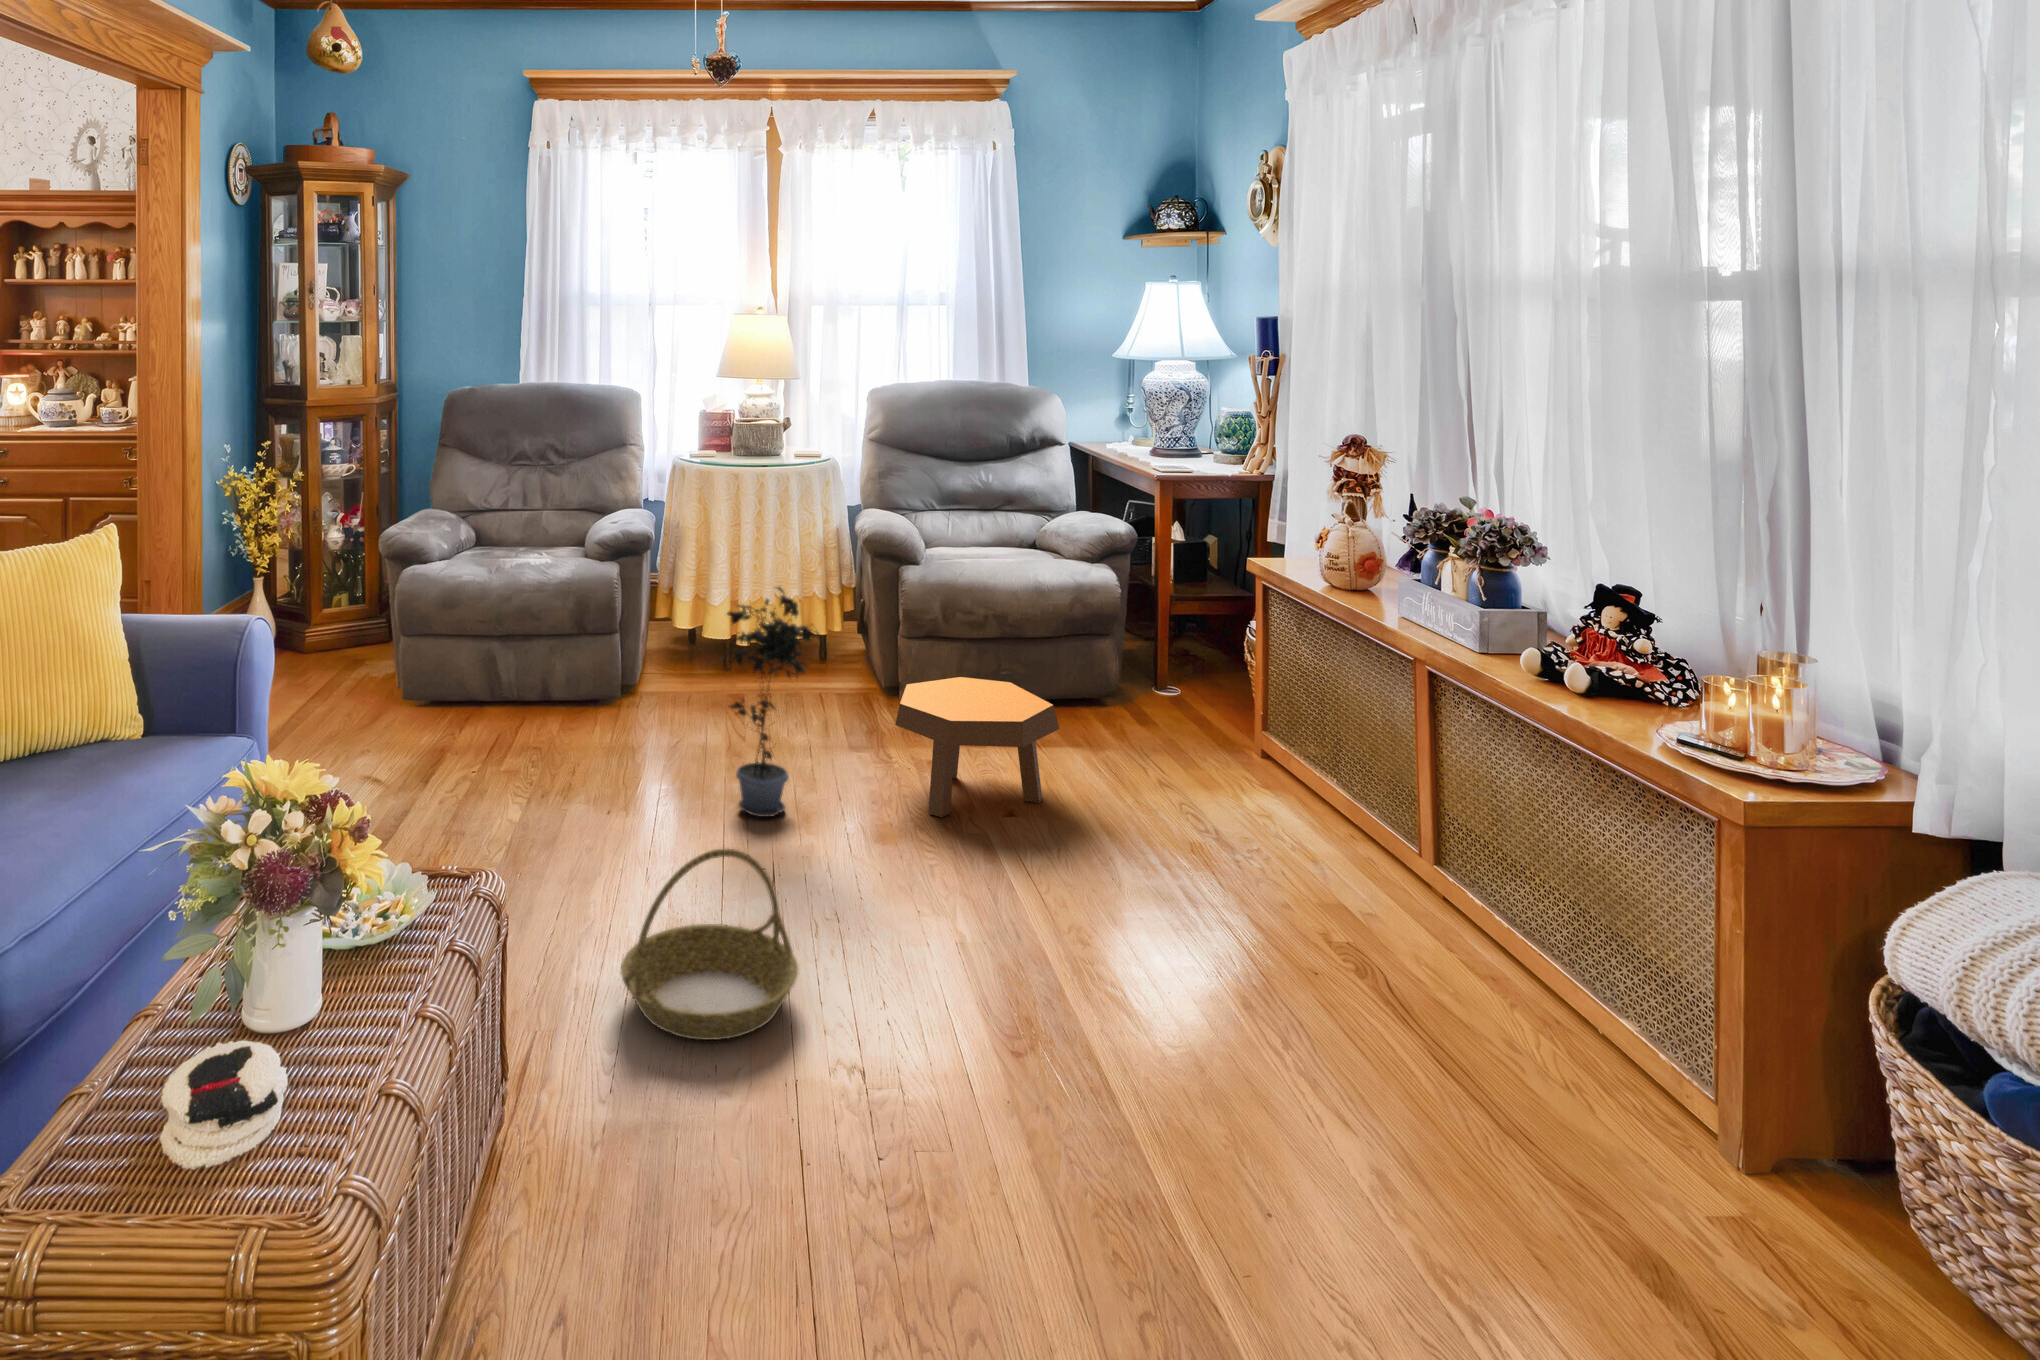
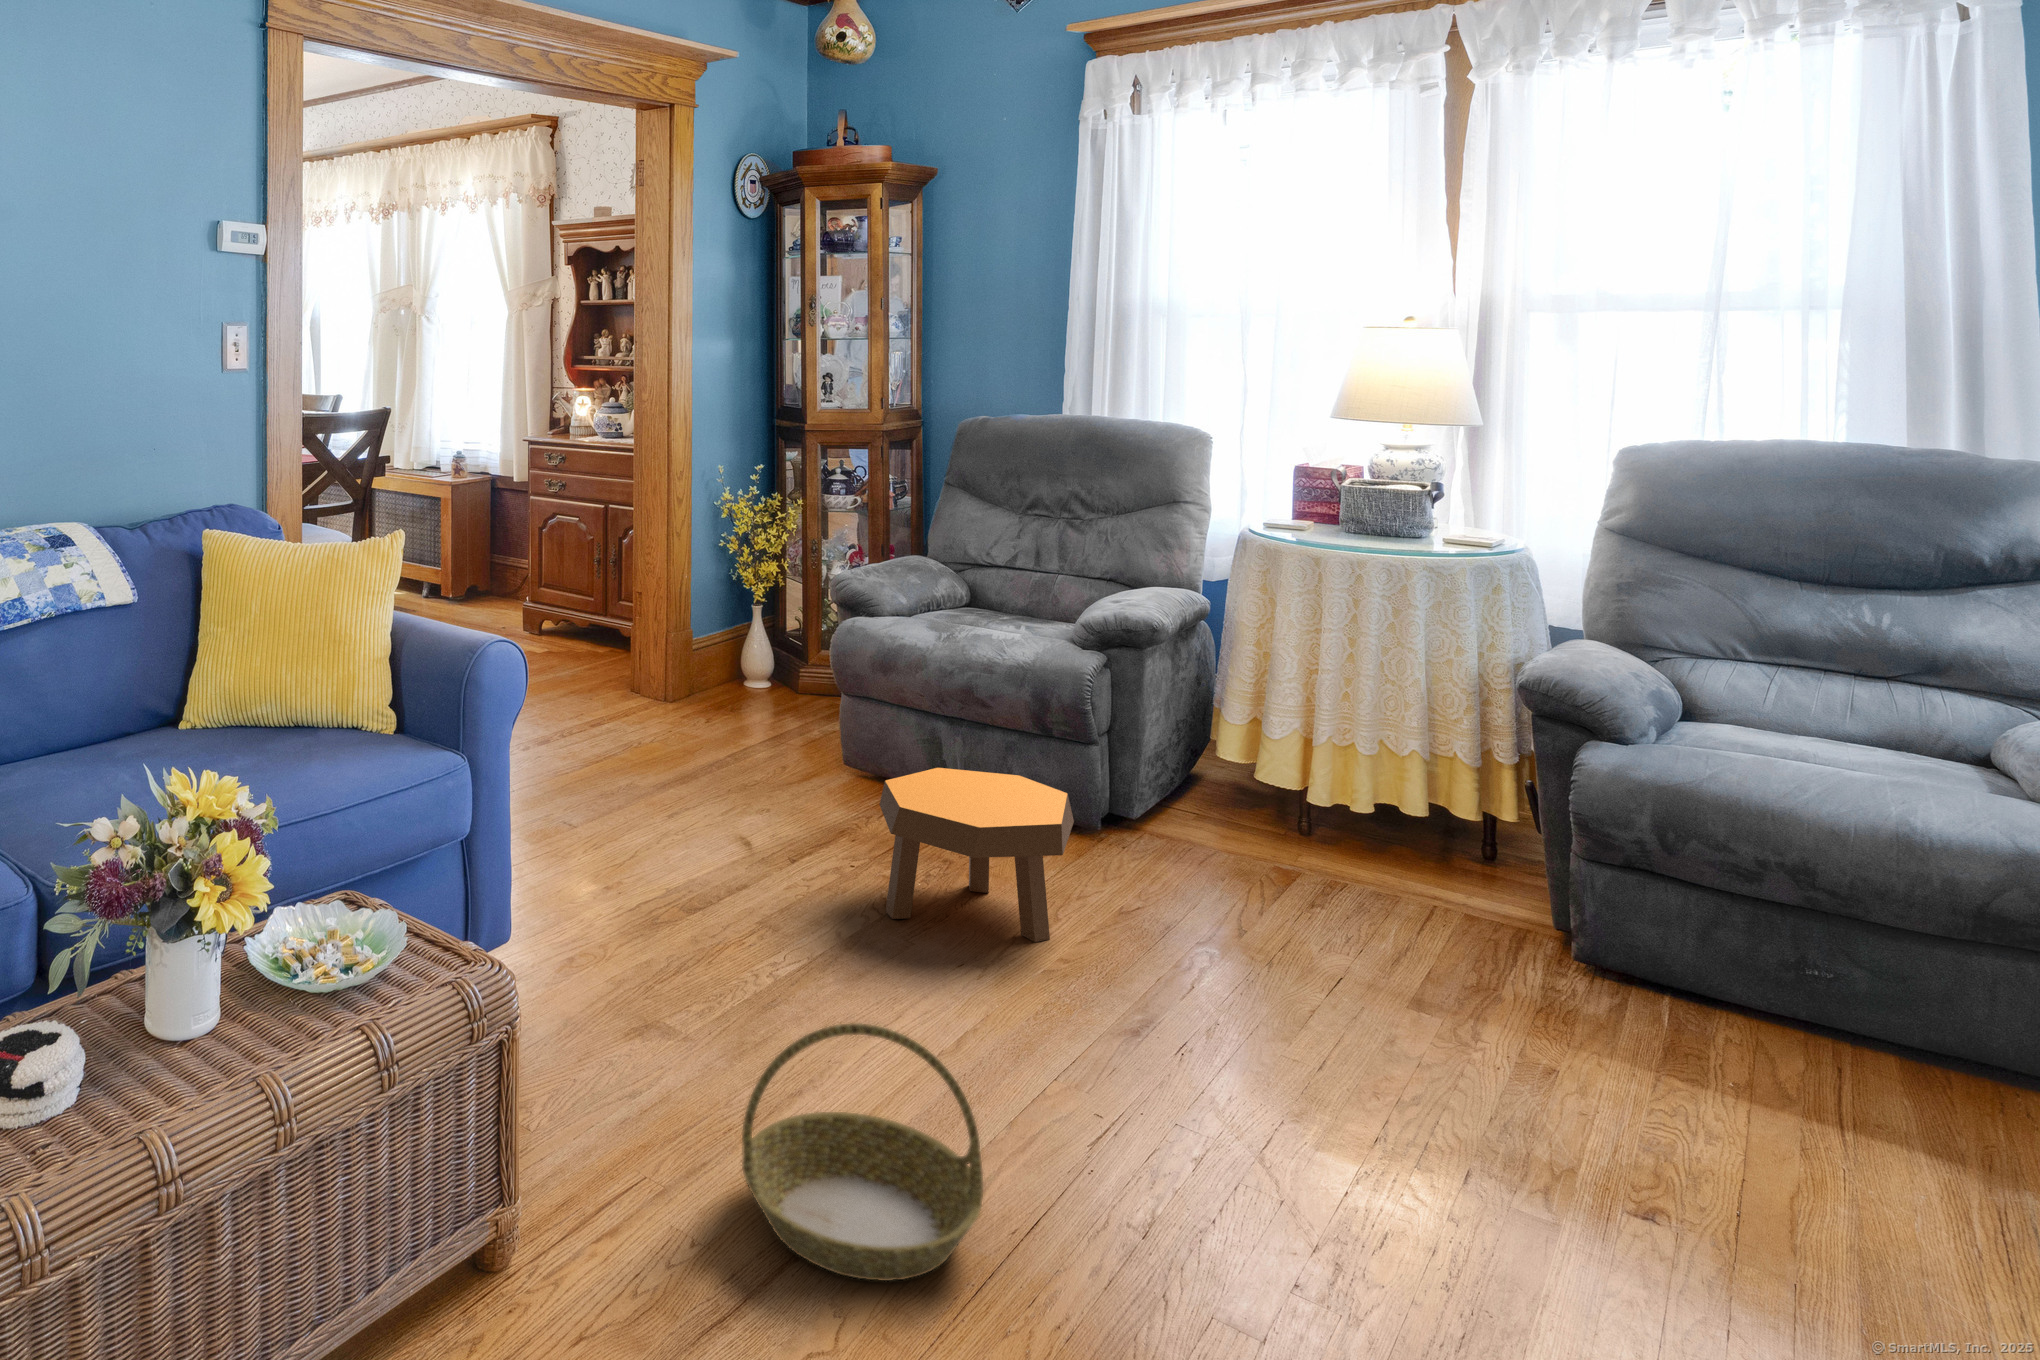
potted plant: present [720,587,825,817] -> none [1097,711,1251,1037]
footstool: present [895,677,1059,817] -> present [879,768,1074,942]

